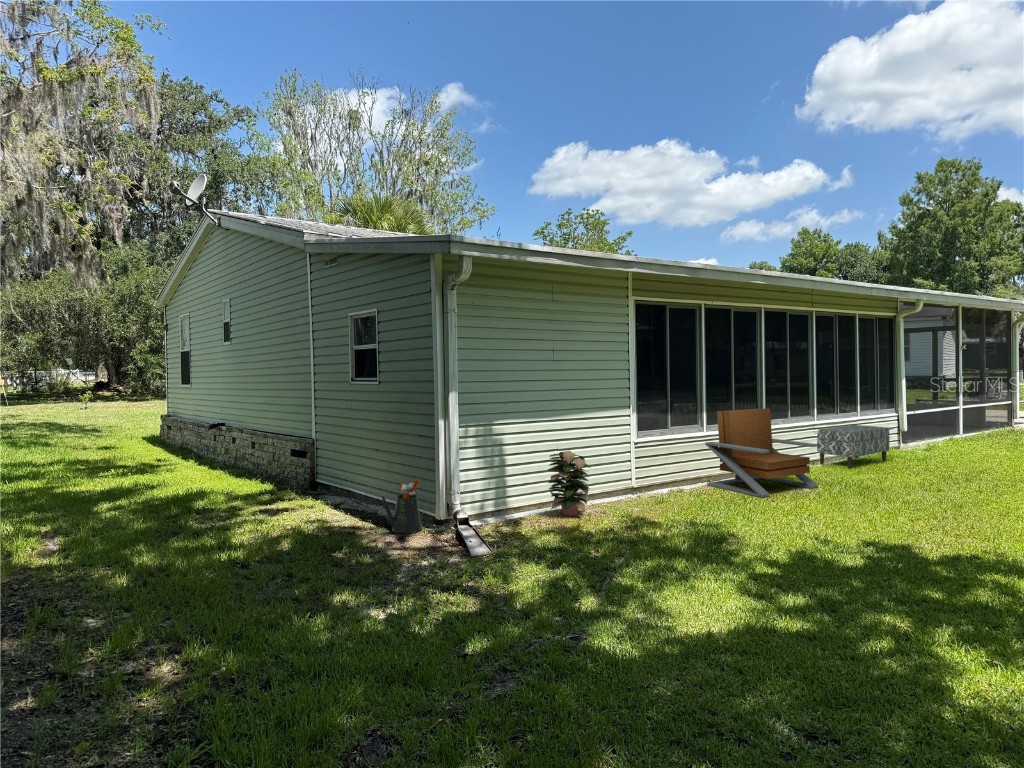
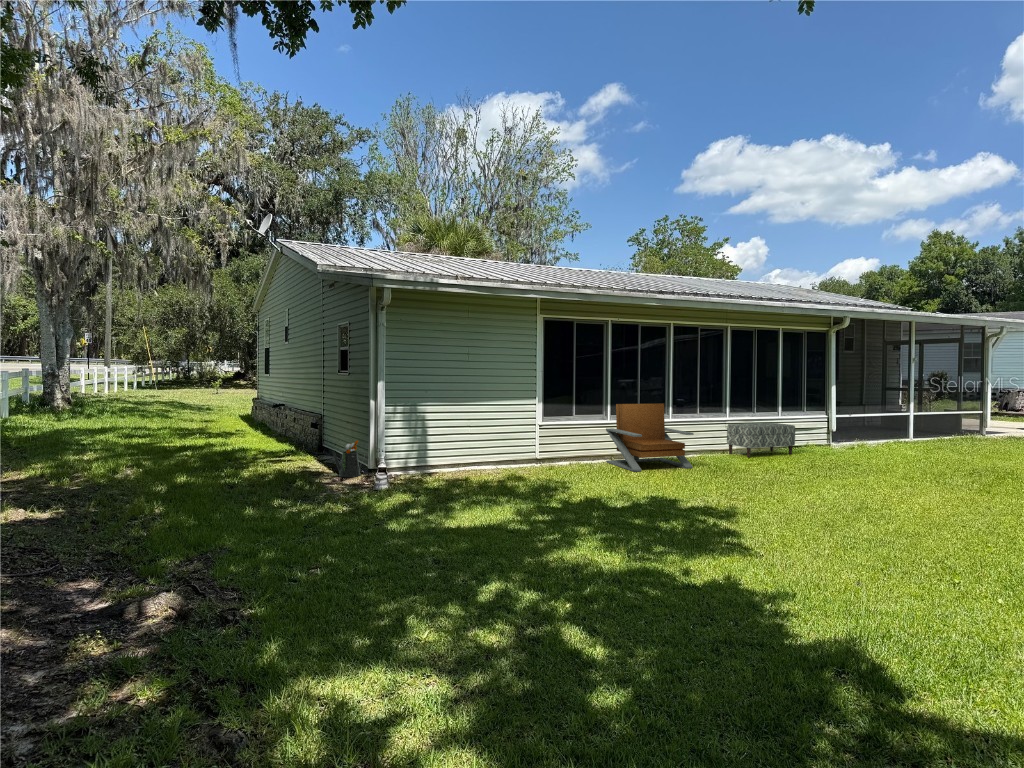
decorative plant: present [547,451,591,516] -> none [456,427,488,474]

